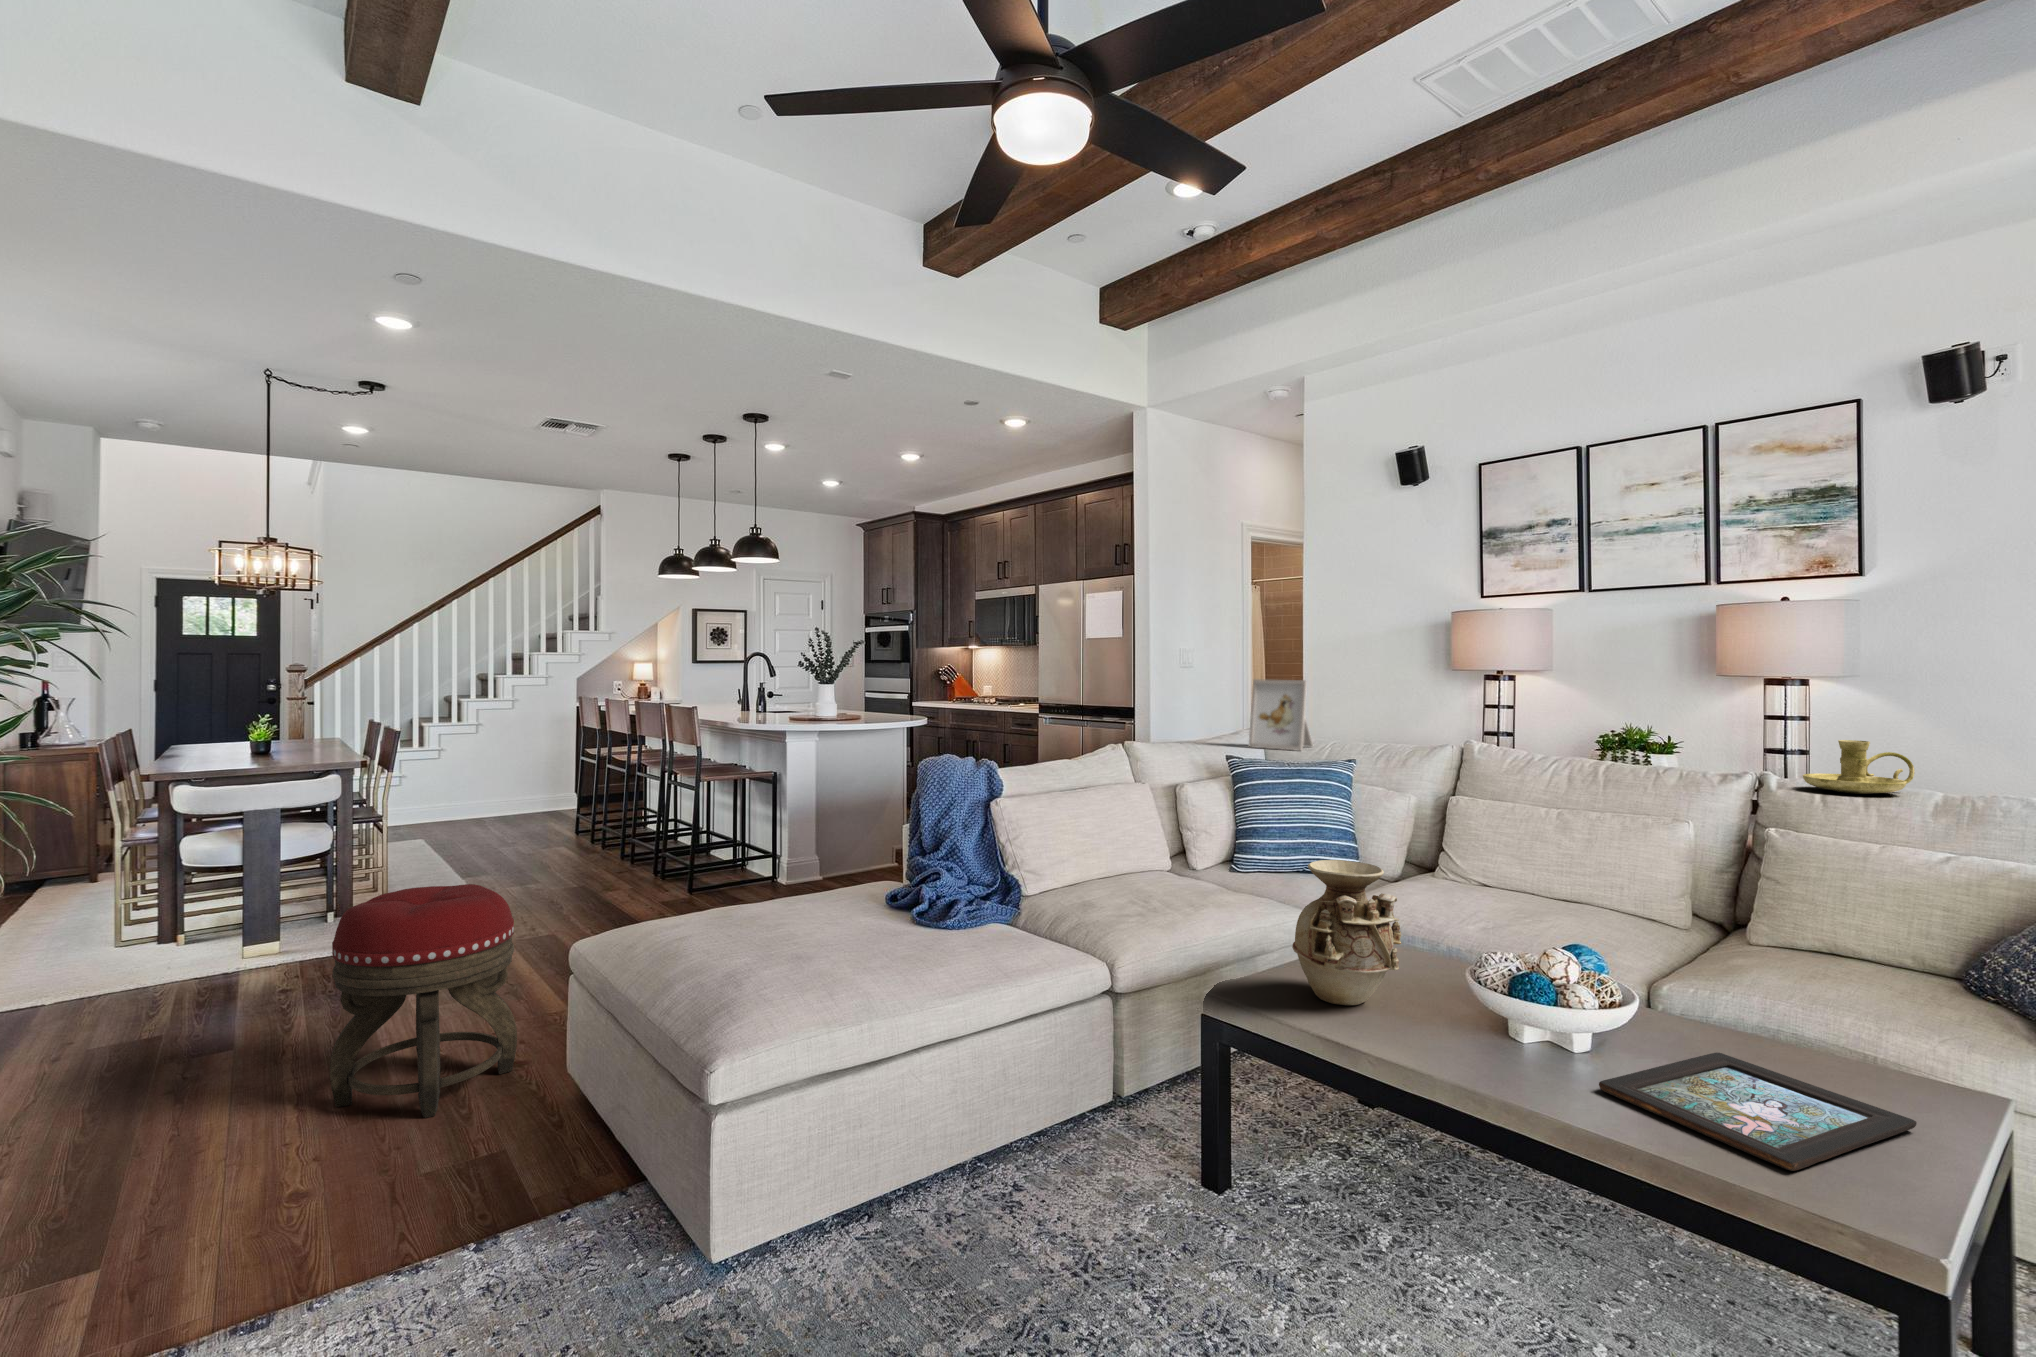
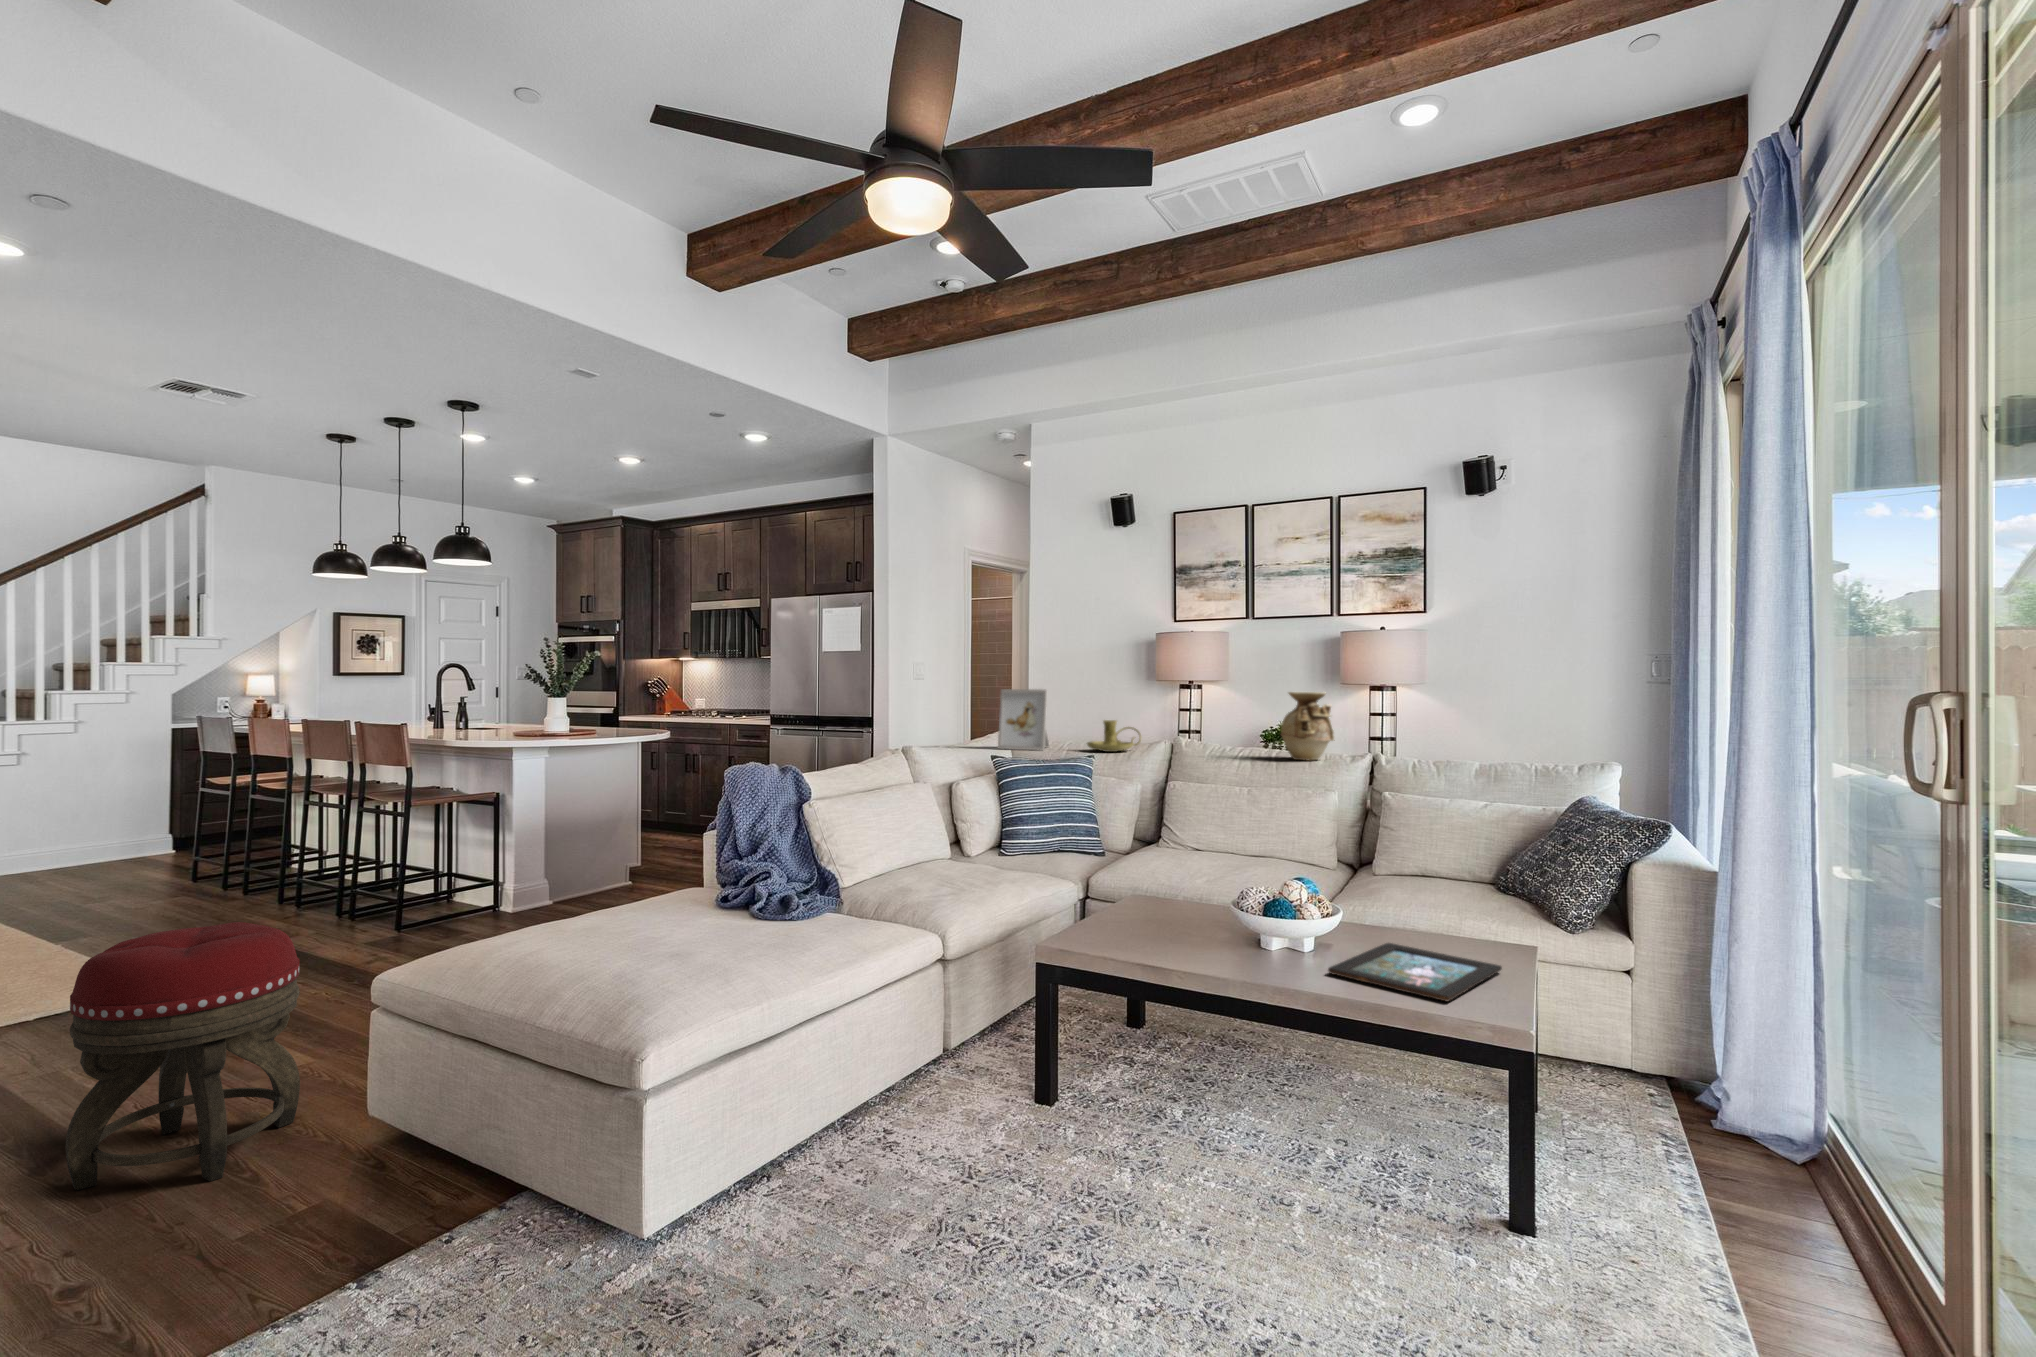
candle holder: present [1803,740,1915,794] -> present [1087,720,1141,752]
vase: present [1292,860,1401,1005] -> present [1281,692,1334,761]

